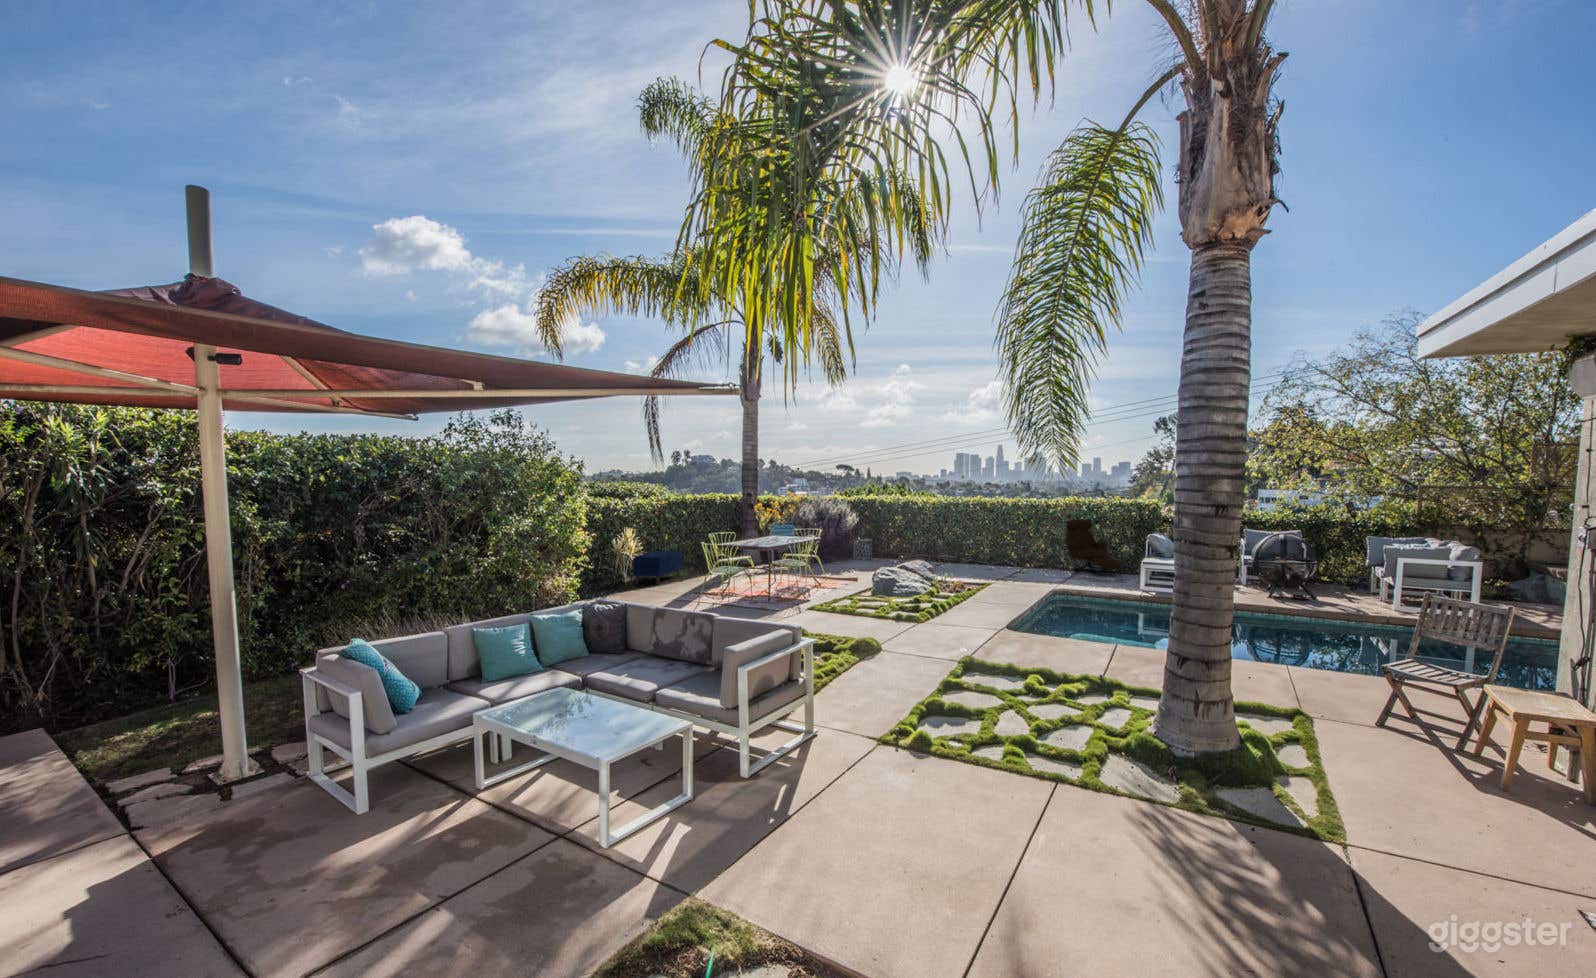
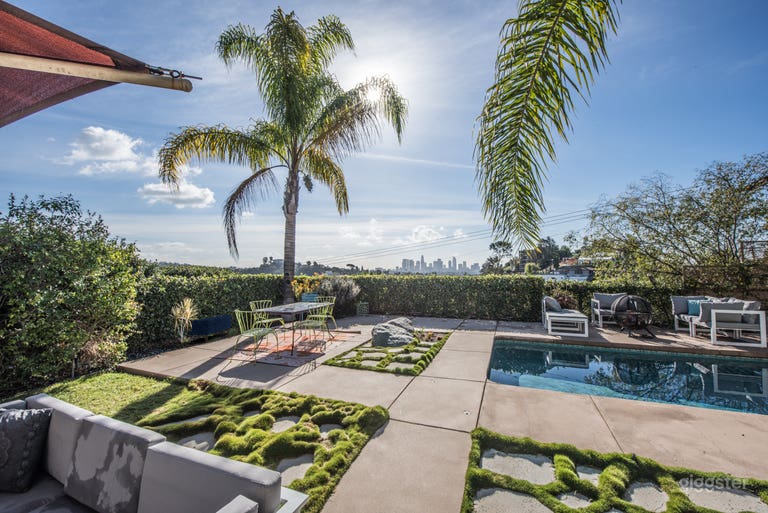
lounge chair: present [1065,519,1121,574] -> none [491,289,529,325]

